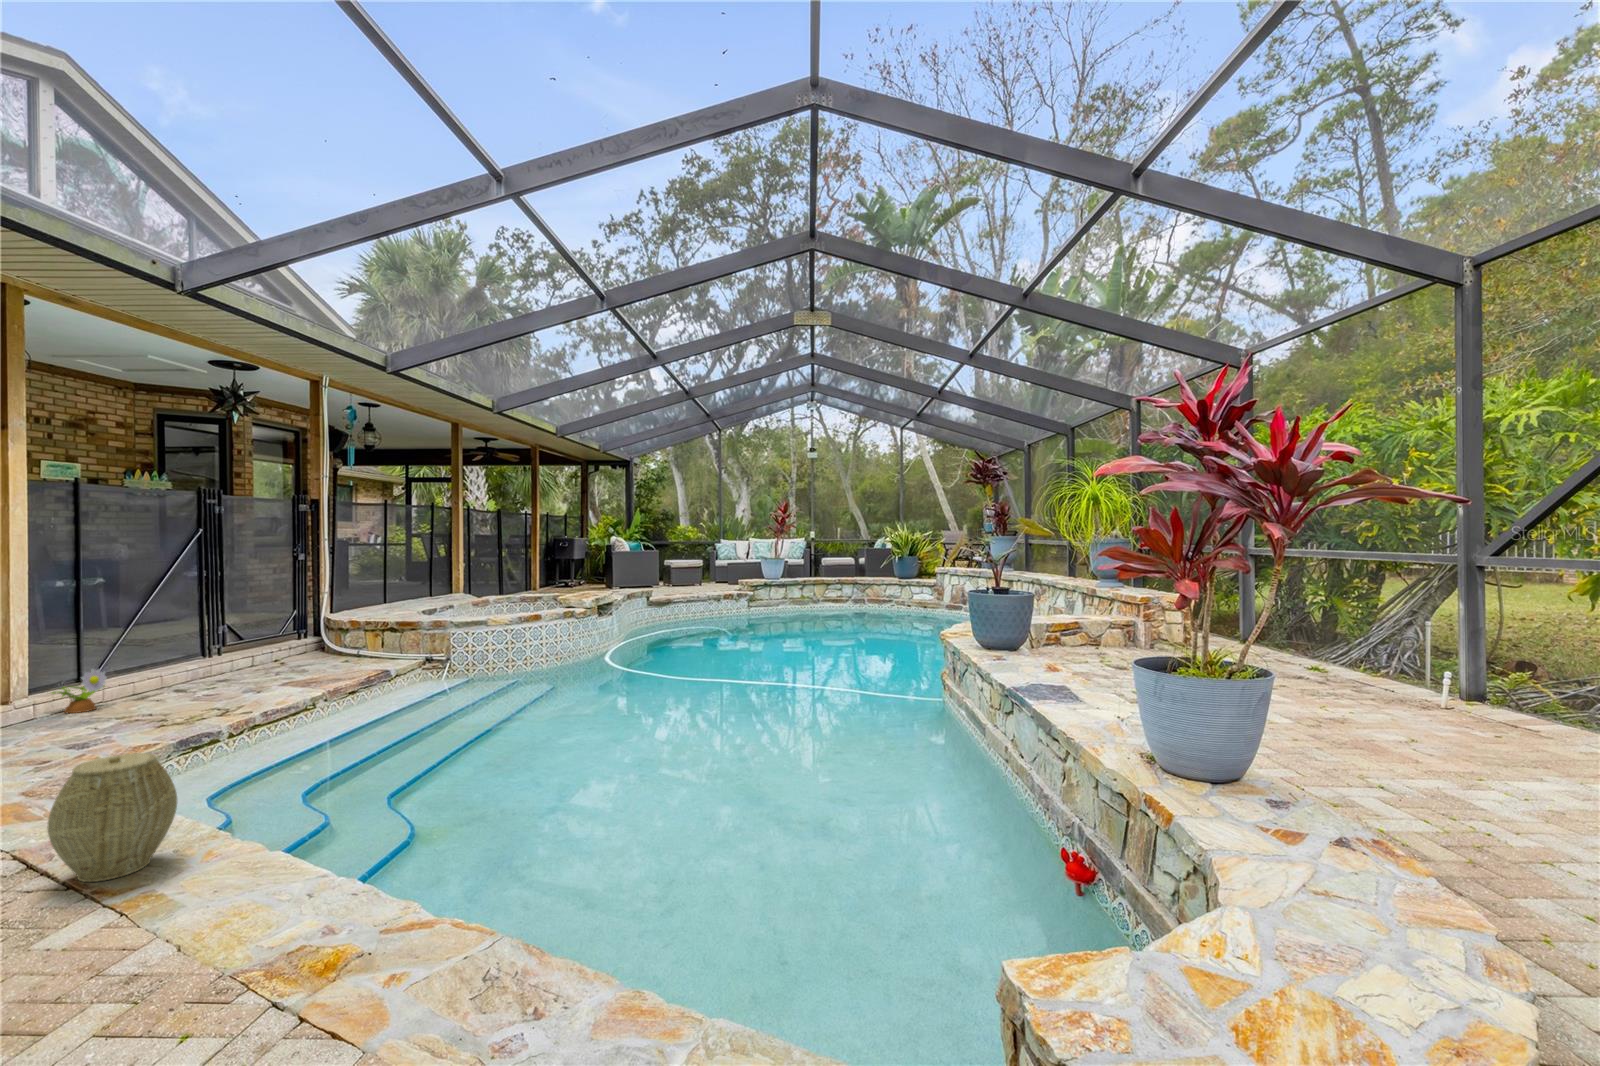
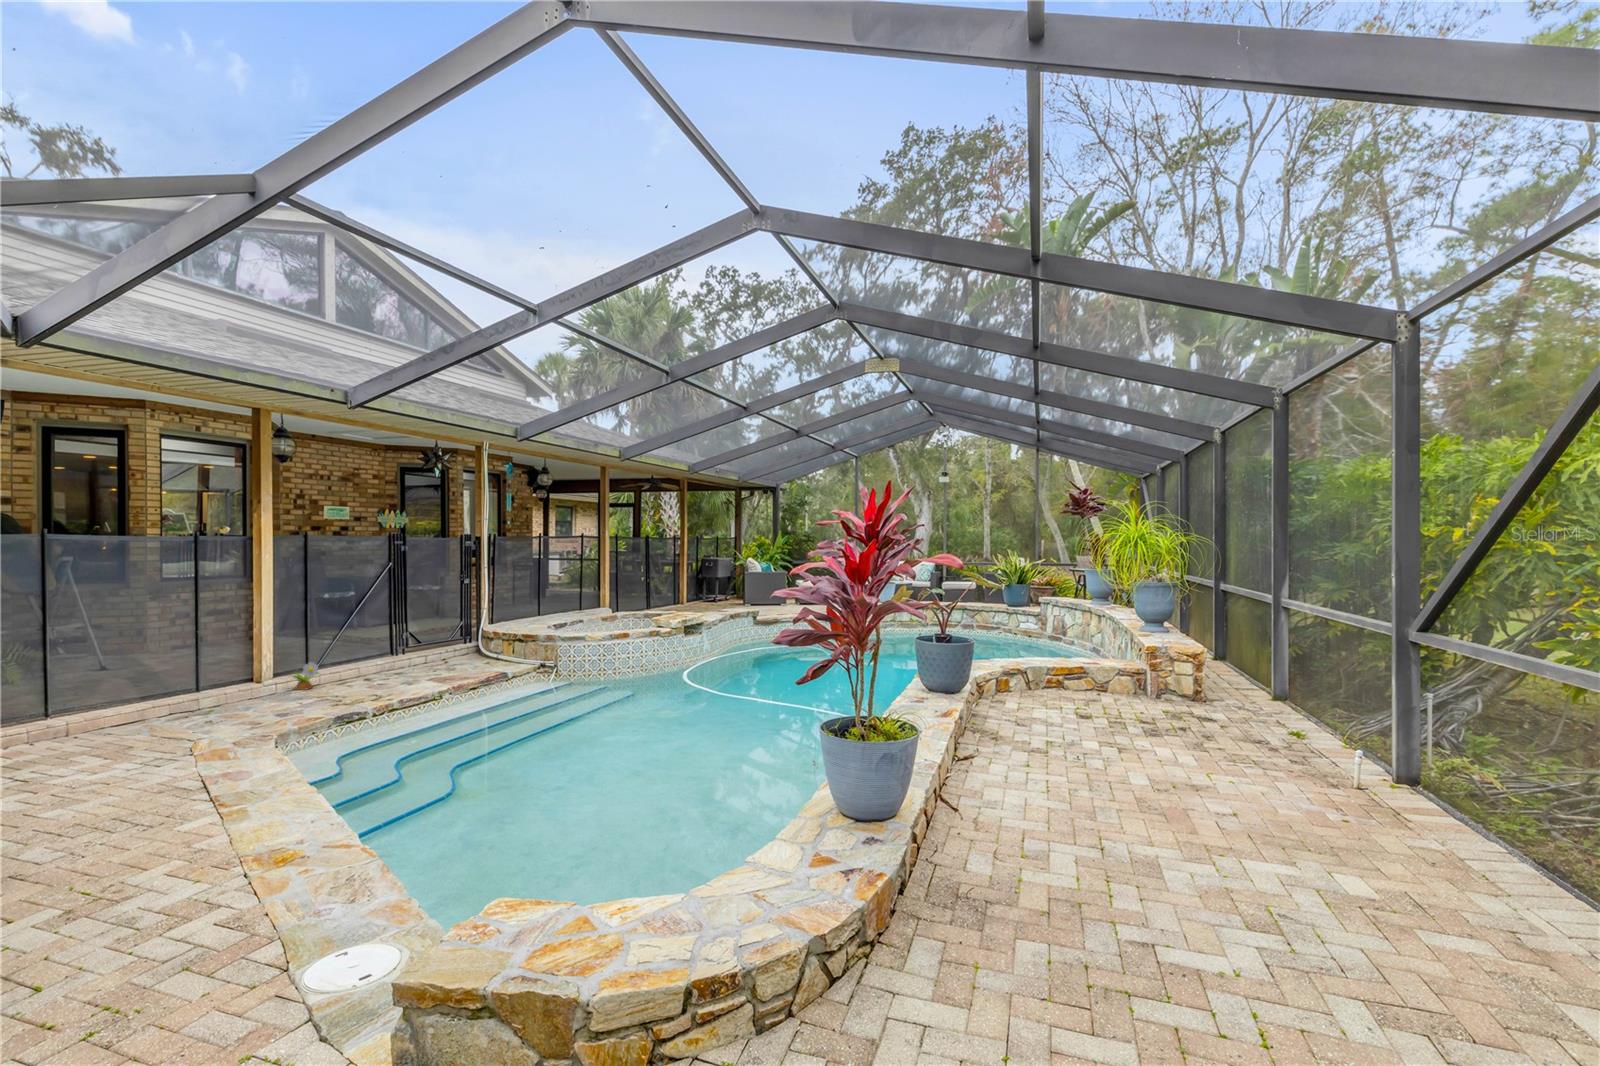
woven basket: present [47,753,177,882] -> none [204,728,271,799]

